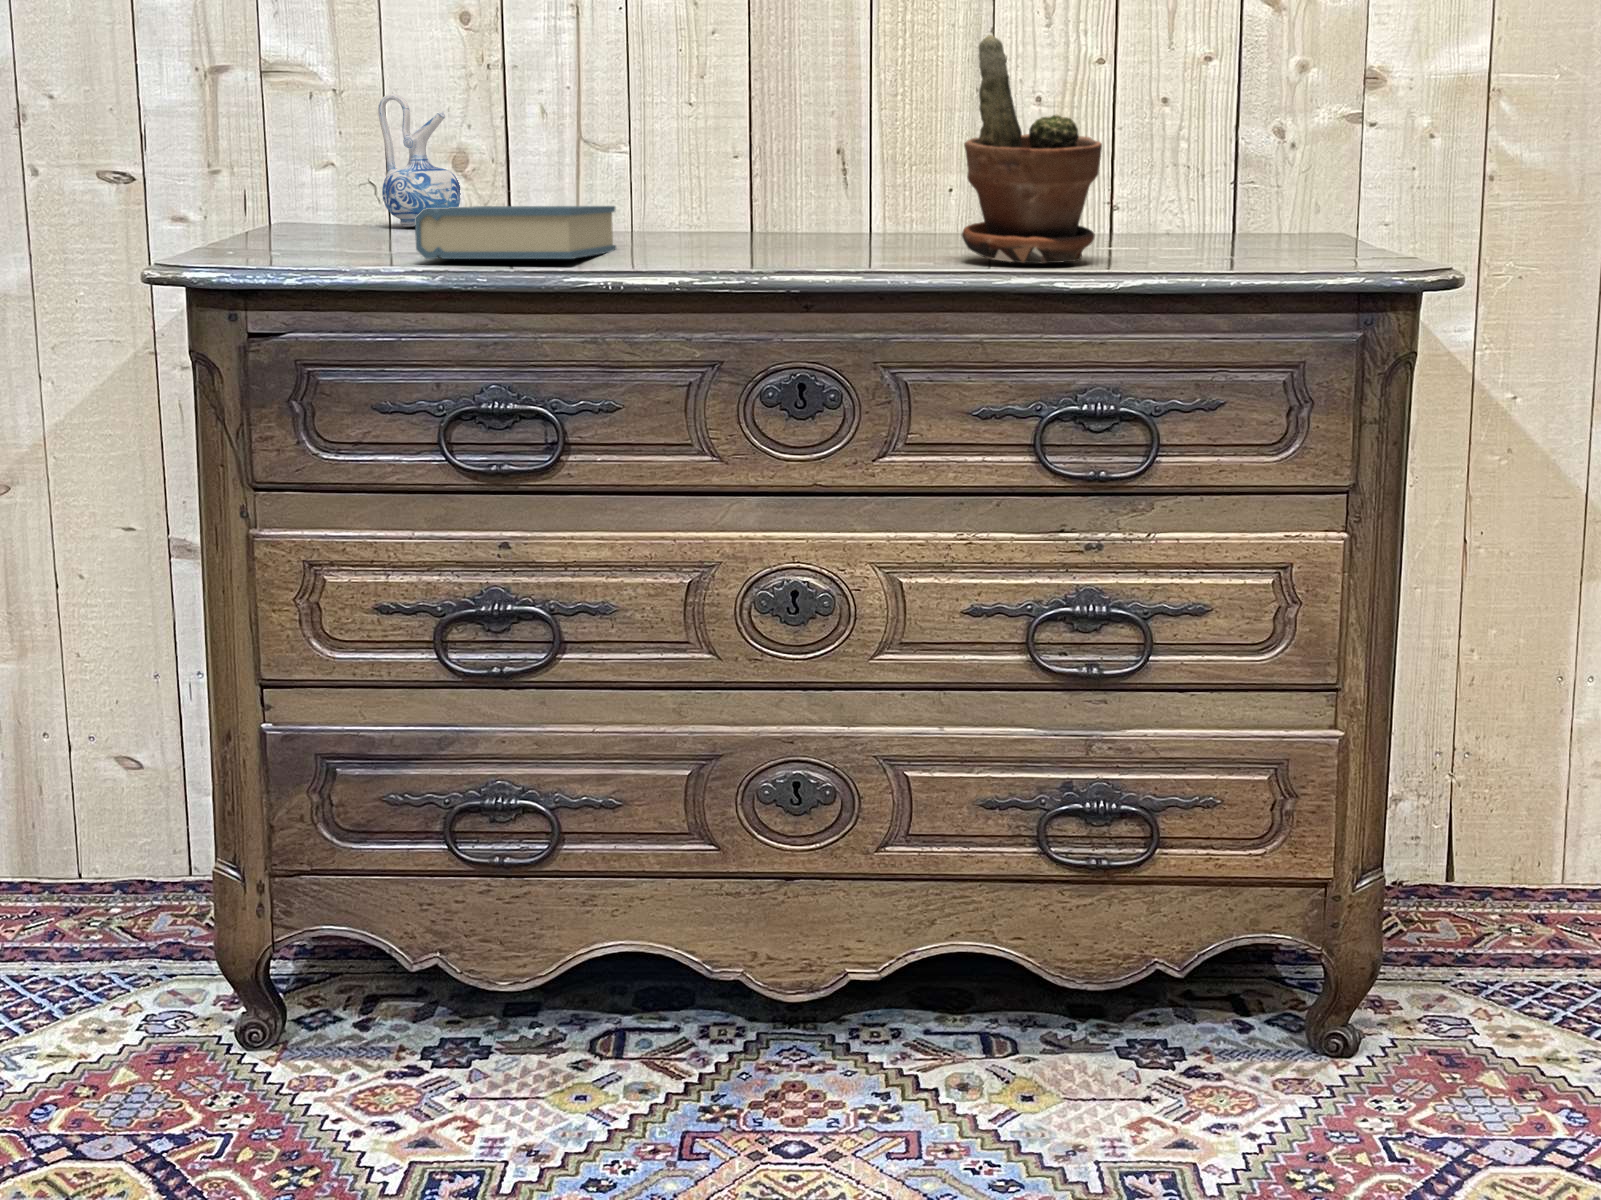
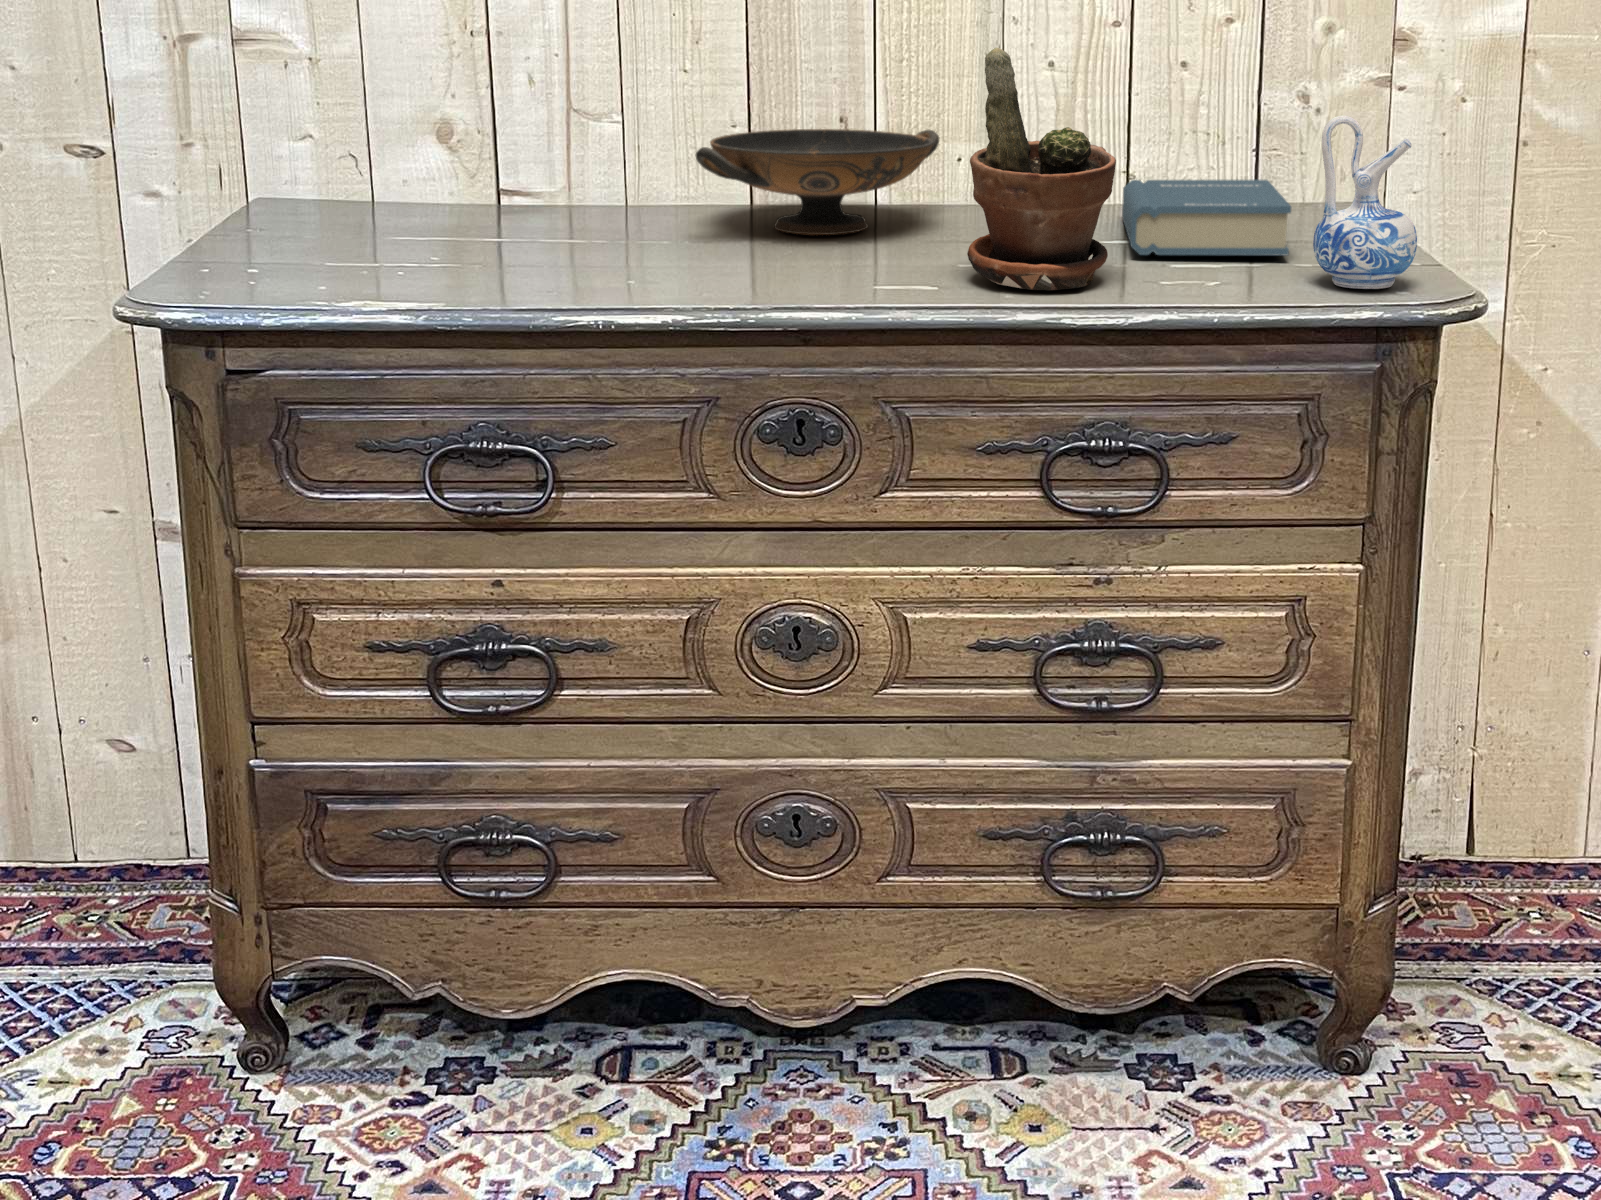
ceramic pitcher: present [378,94,461,226] -> present [1313,115,1417,289]
decorative bowl: none [704,152,934,240] -> present [696,129,939,235]
hardback book: present [415,206,616,259] -> present [1122,180,1291,255]

